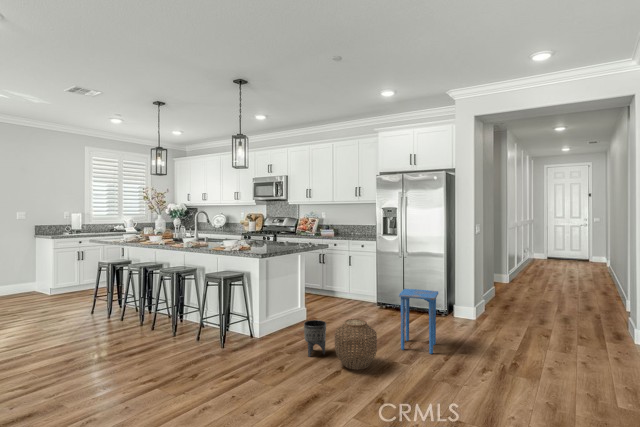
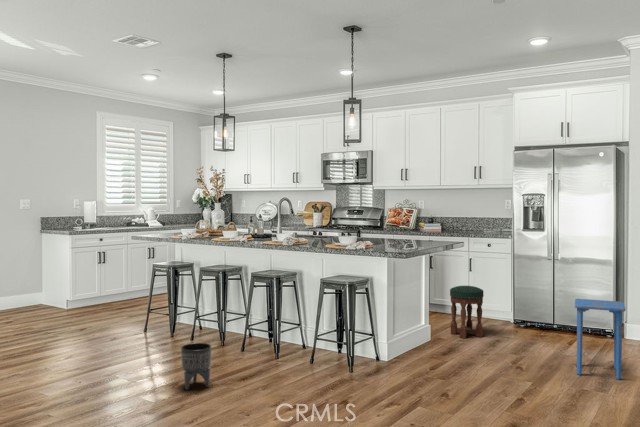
stool: none [325,277,349,317] -> present [450,286,484,338]
woven basket: present [335,319,377,370] -> none [504,333,559,394]
planter: present [304,320,326,357] -> present [181,343,211,390]

